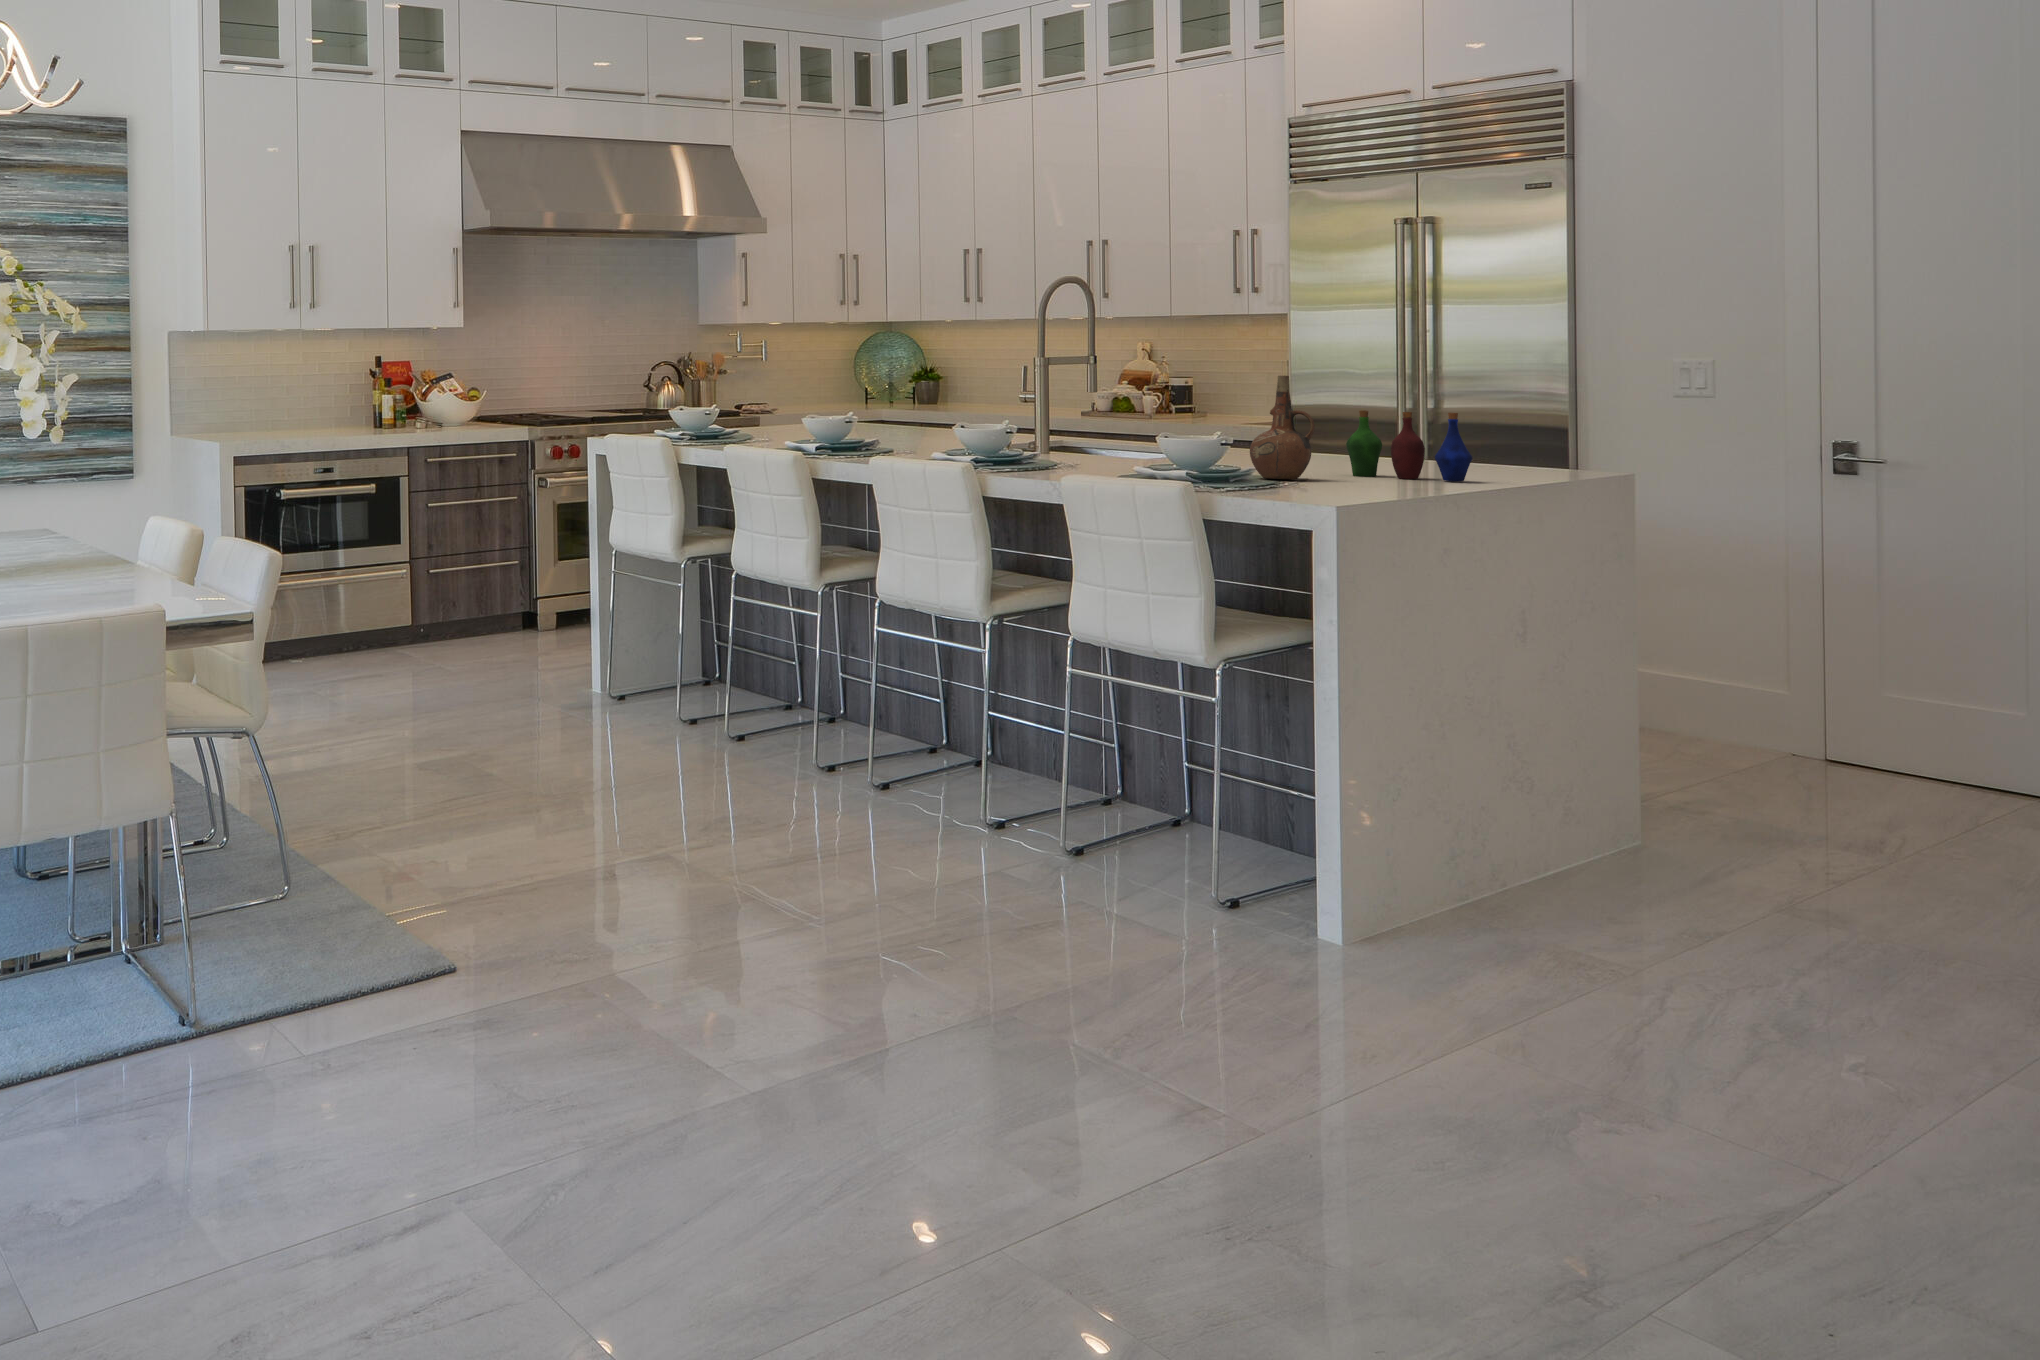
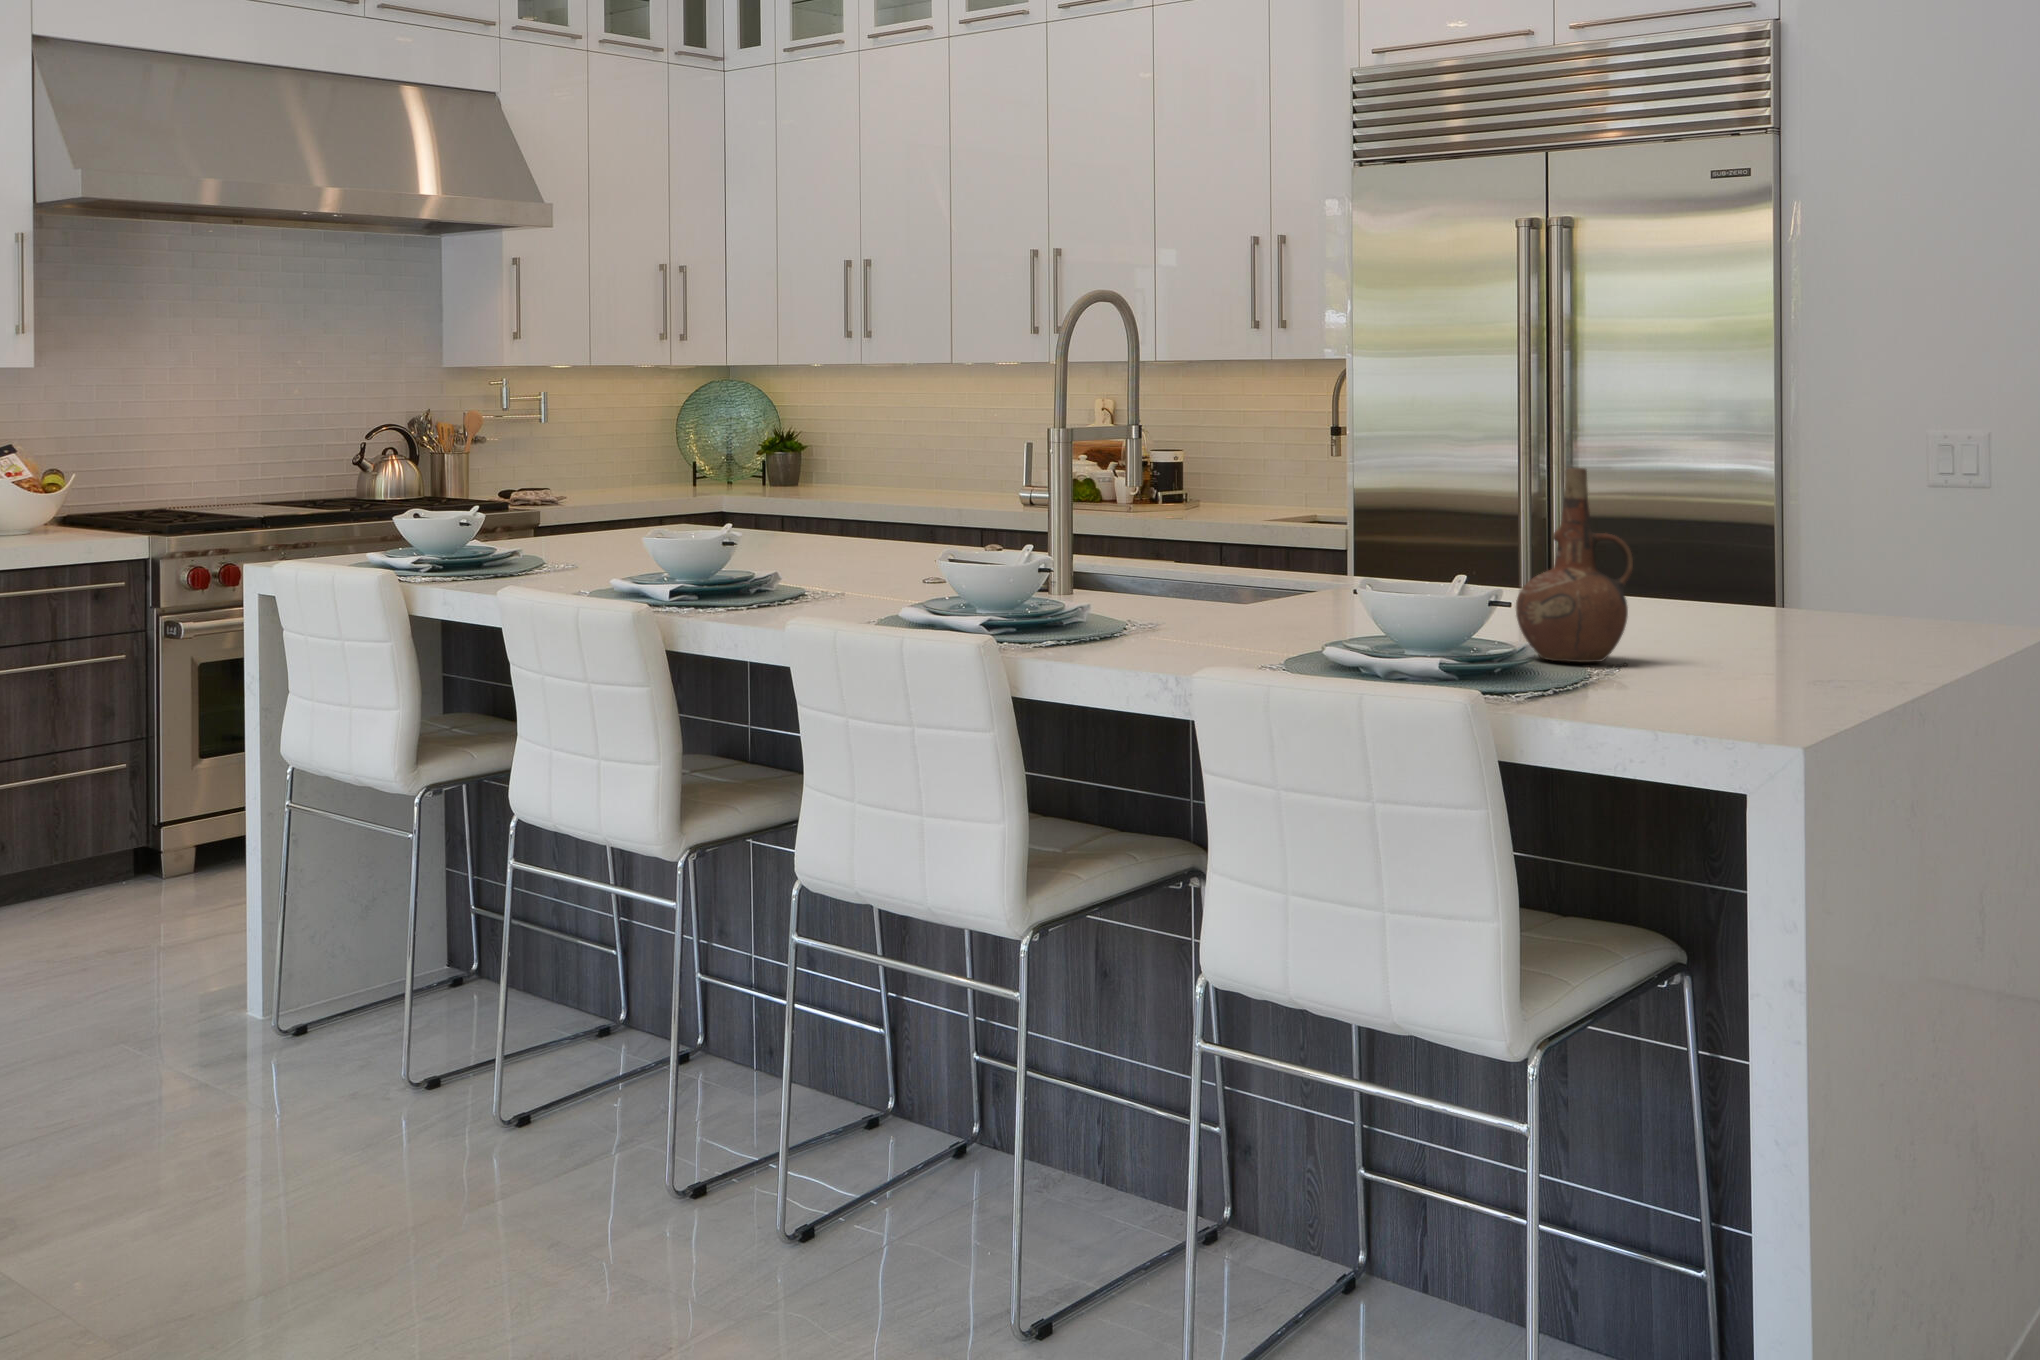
bottle: present [1346,410,1472,481] -> none [1638,527,1870,655]

